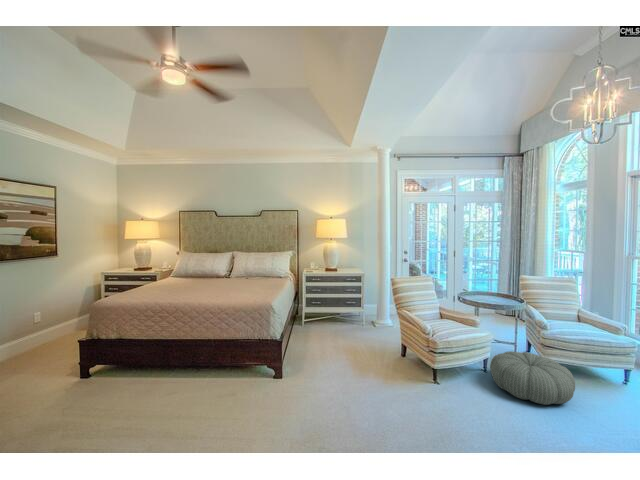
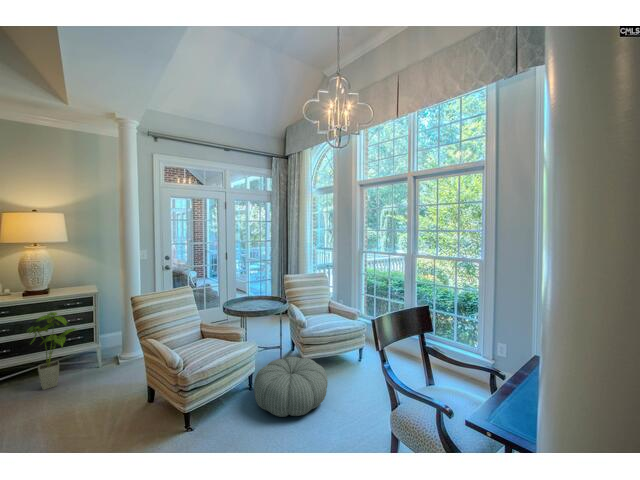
house plant: none [330,283,355,332] -> present [28,312,76,390]

